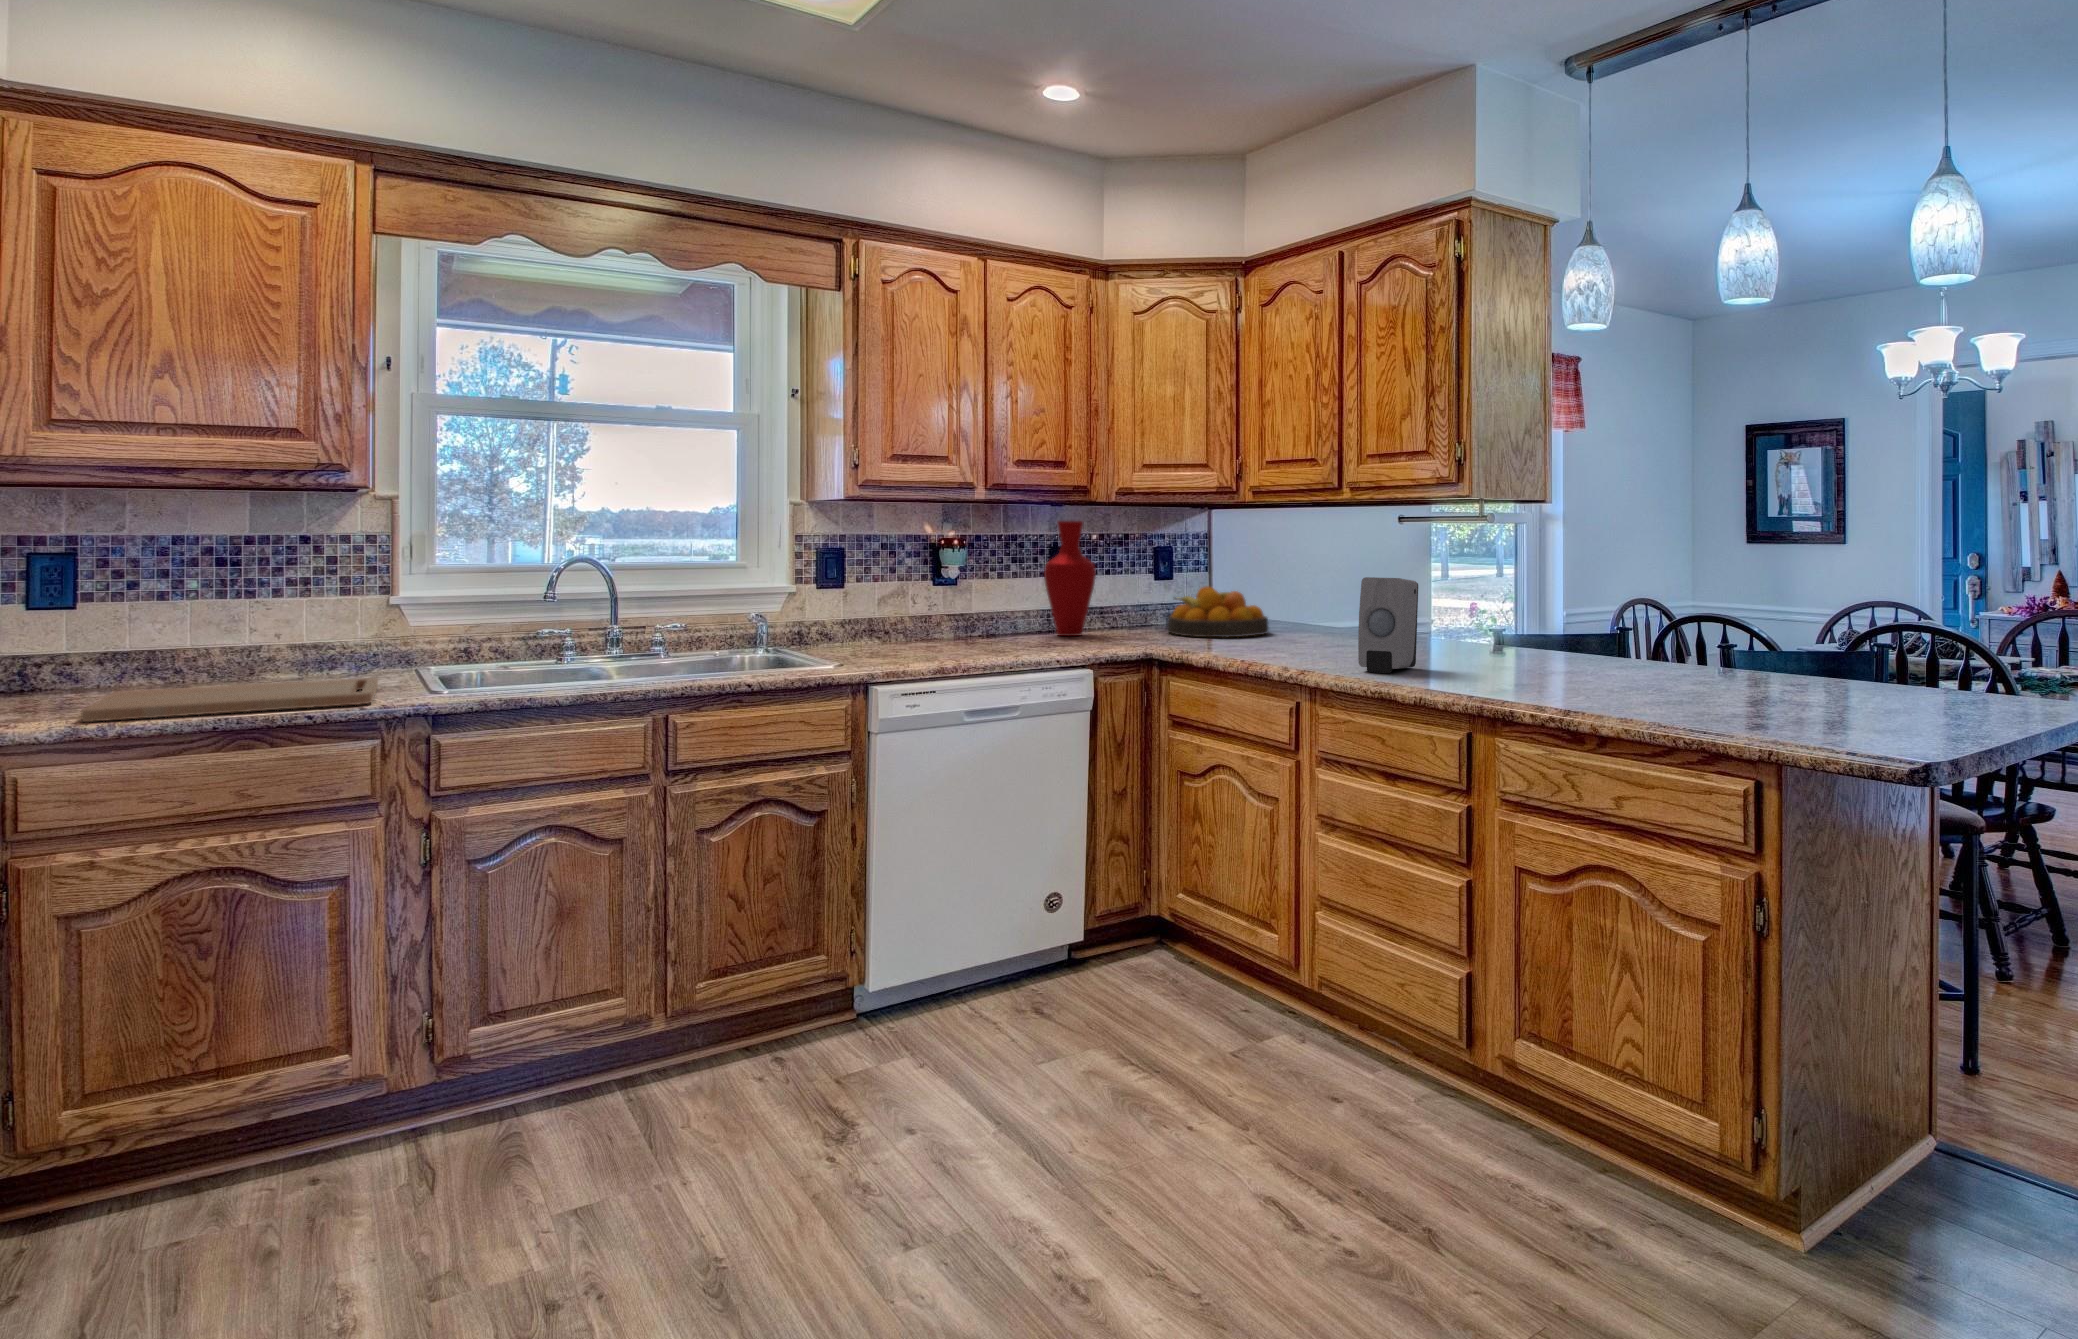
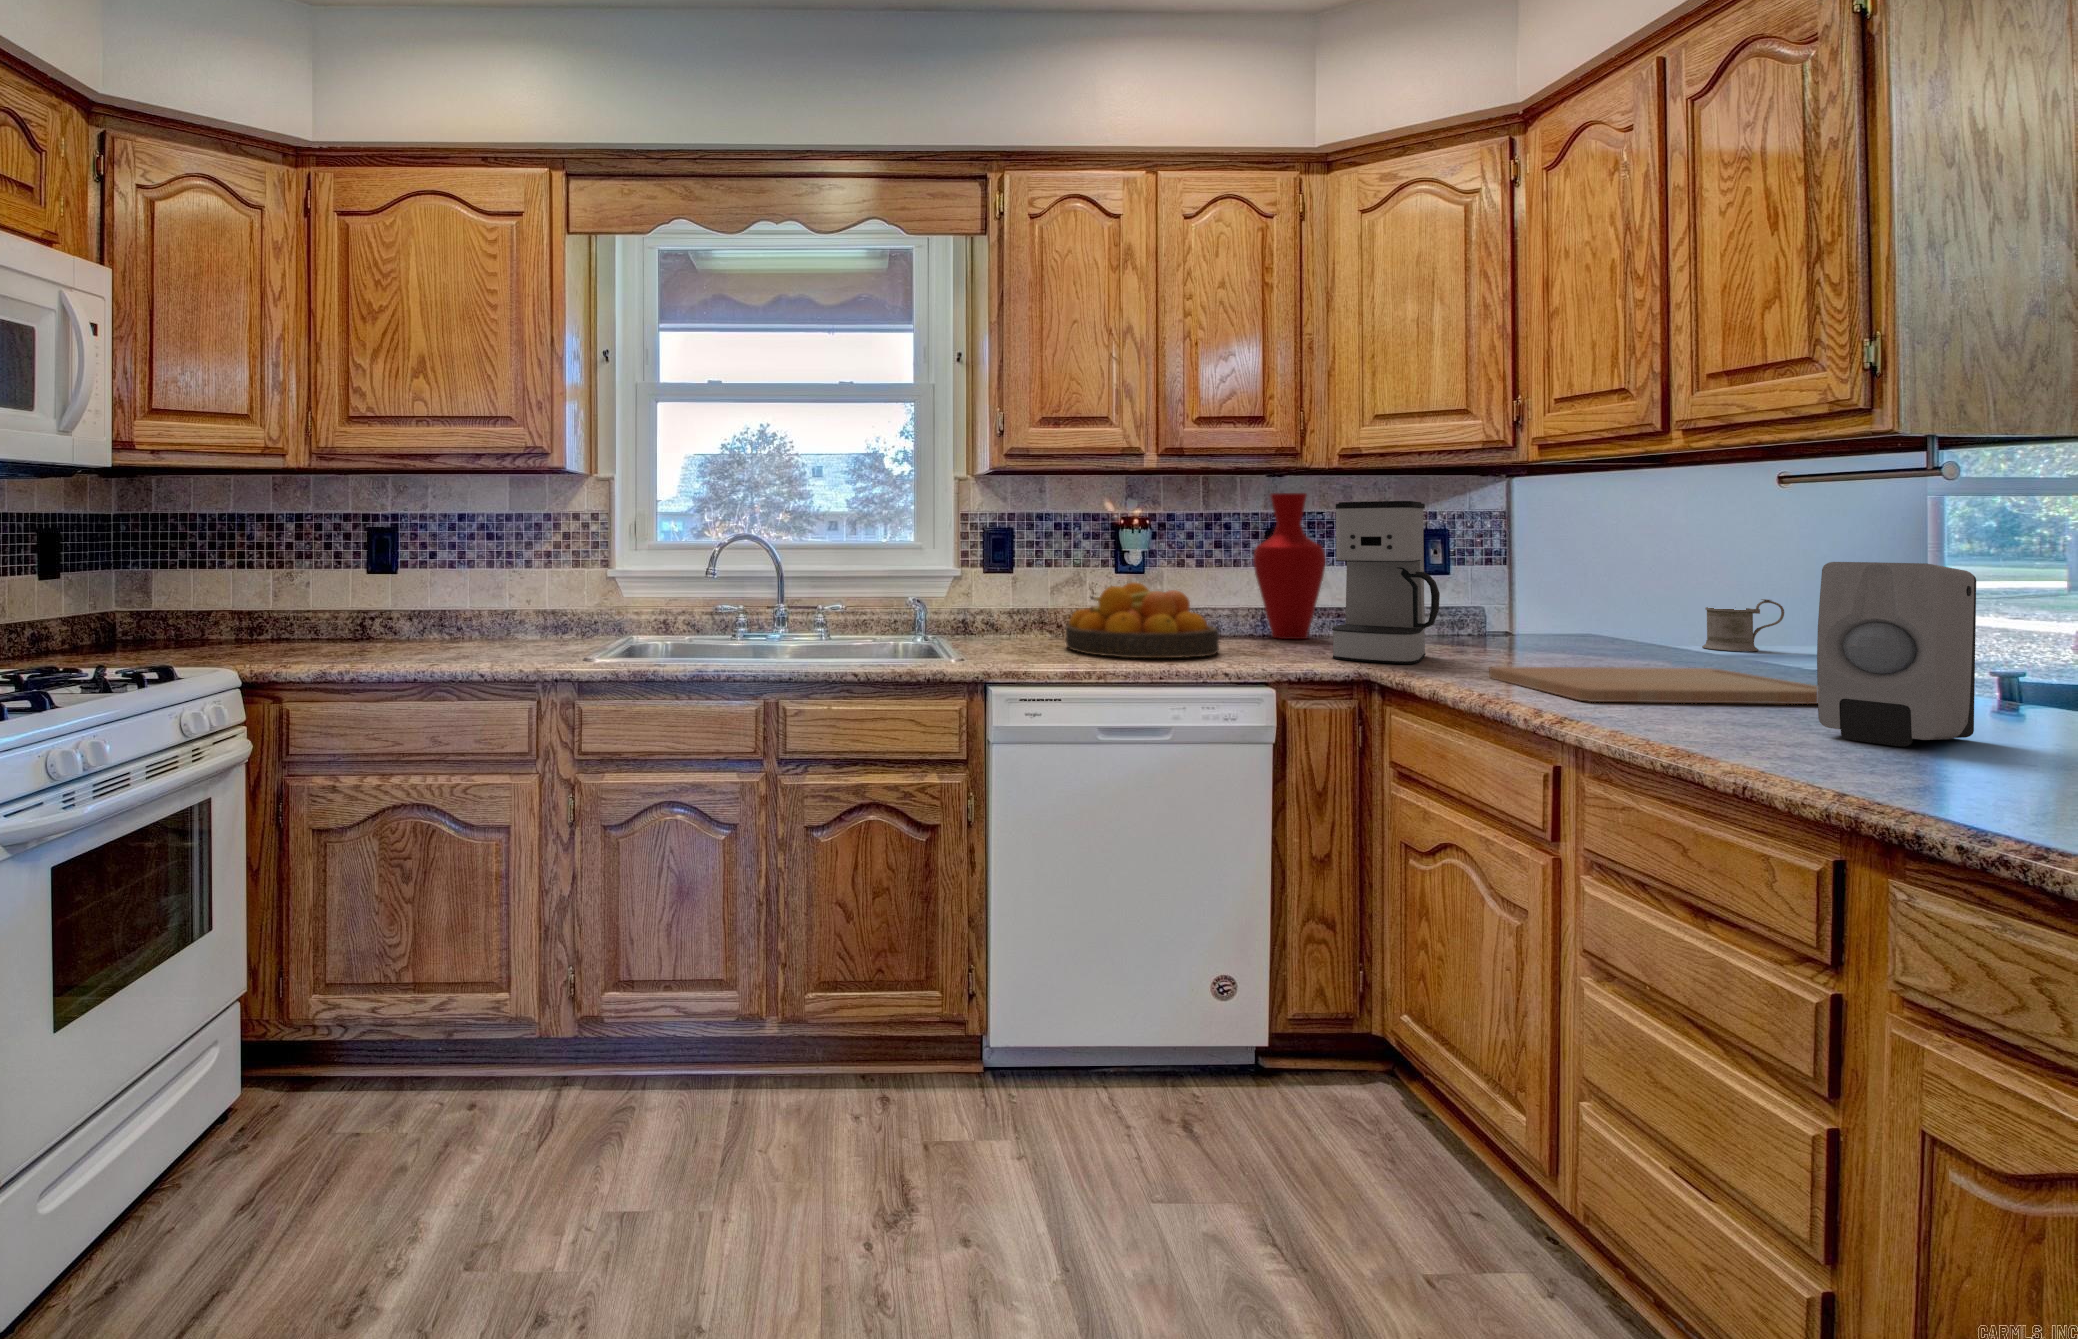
coffee maker: none [1108,532,1175,649] -> present [1332,501,1440,664]
fruit bowl: present [1167,586,1268,637] -> present [1065,582,1219,658]
mug: none [1313,595,1353,629] -> present [1702,599,1784,651]
cutting board: present [81,678,378,722] -> present [1489,667,1818,704]

